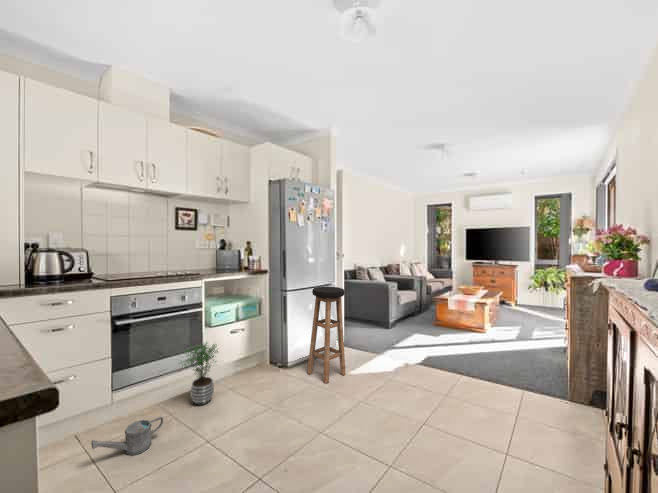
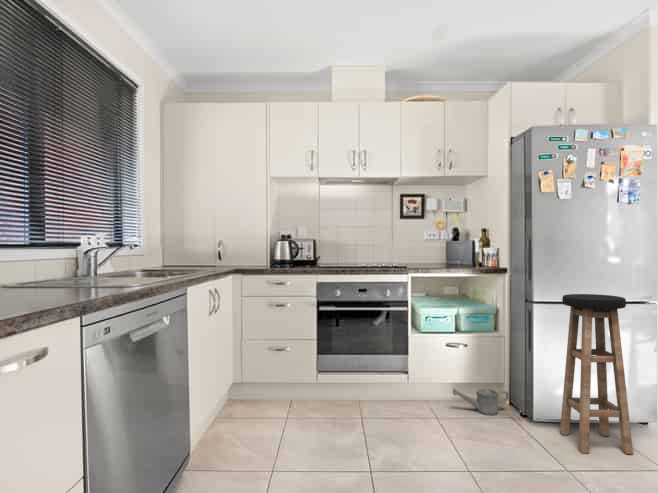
potted plant: present [185,343,218,405] -> none [372,345,424,420]
watering can: present [91,417,163,455] -> present [453,388,508,415]

